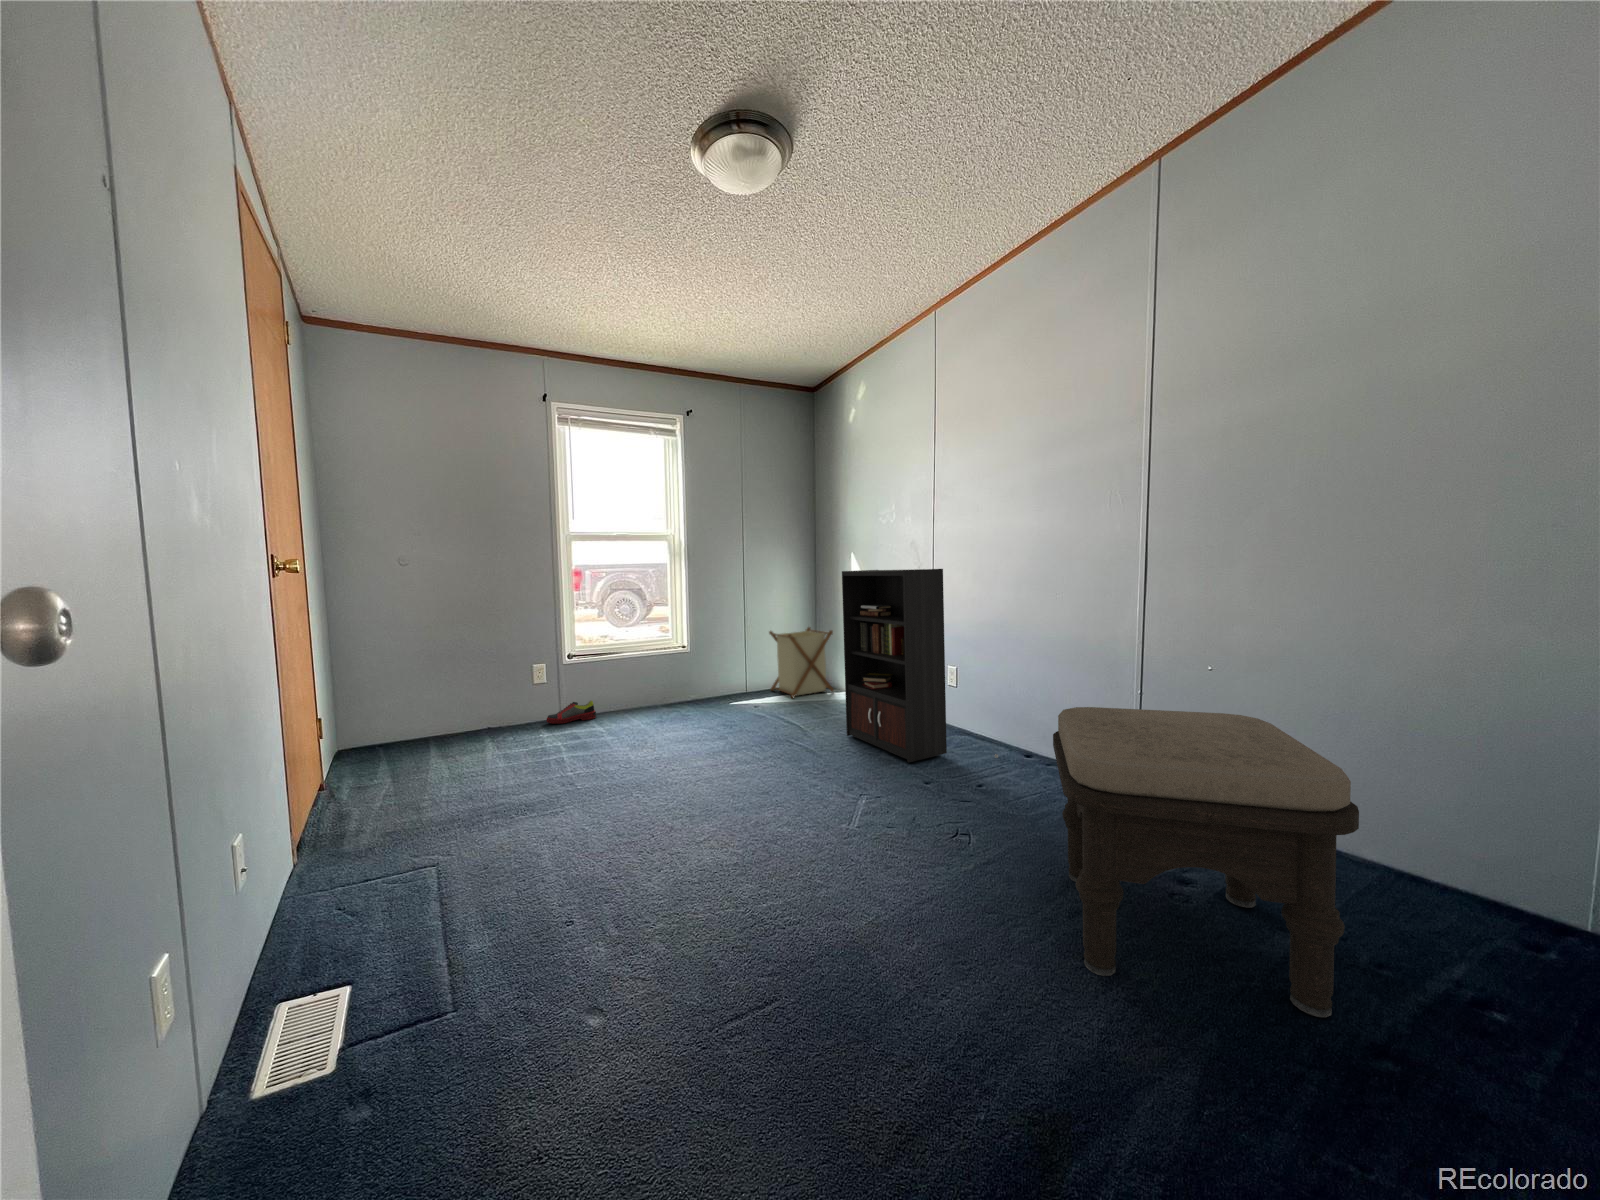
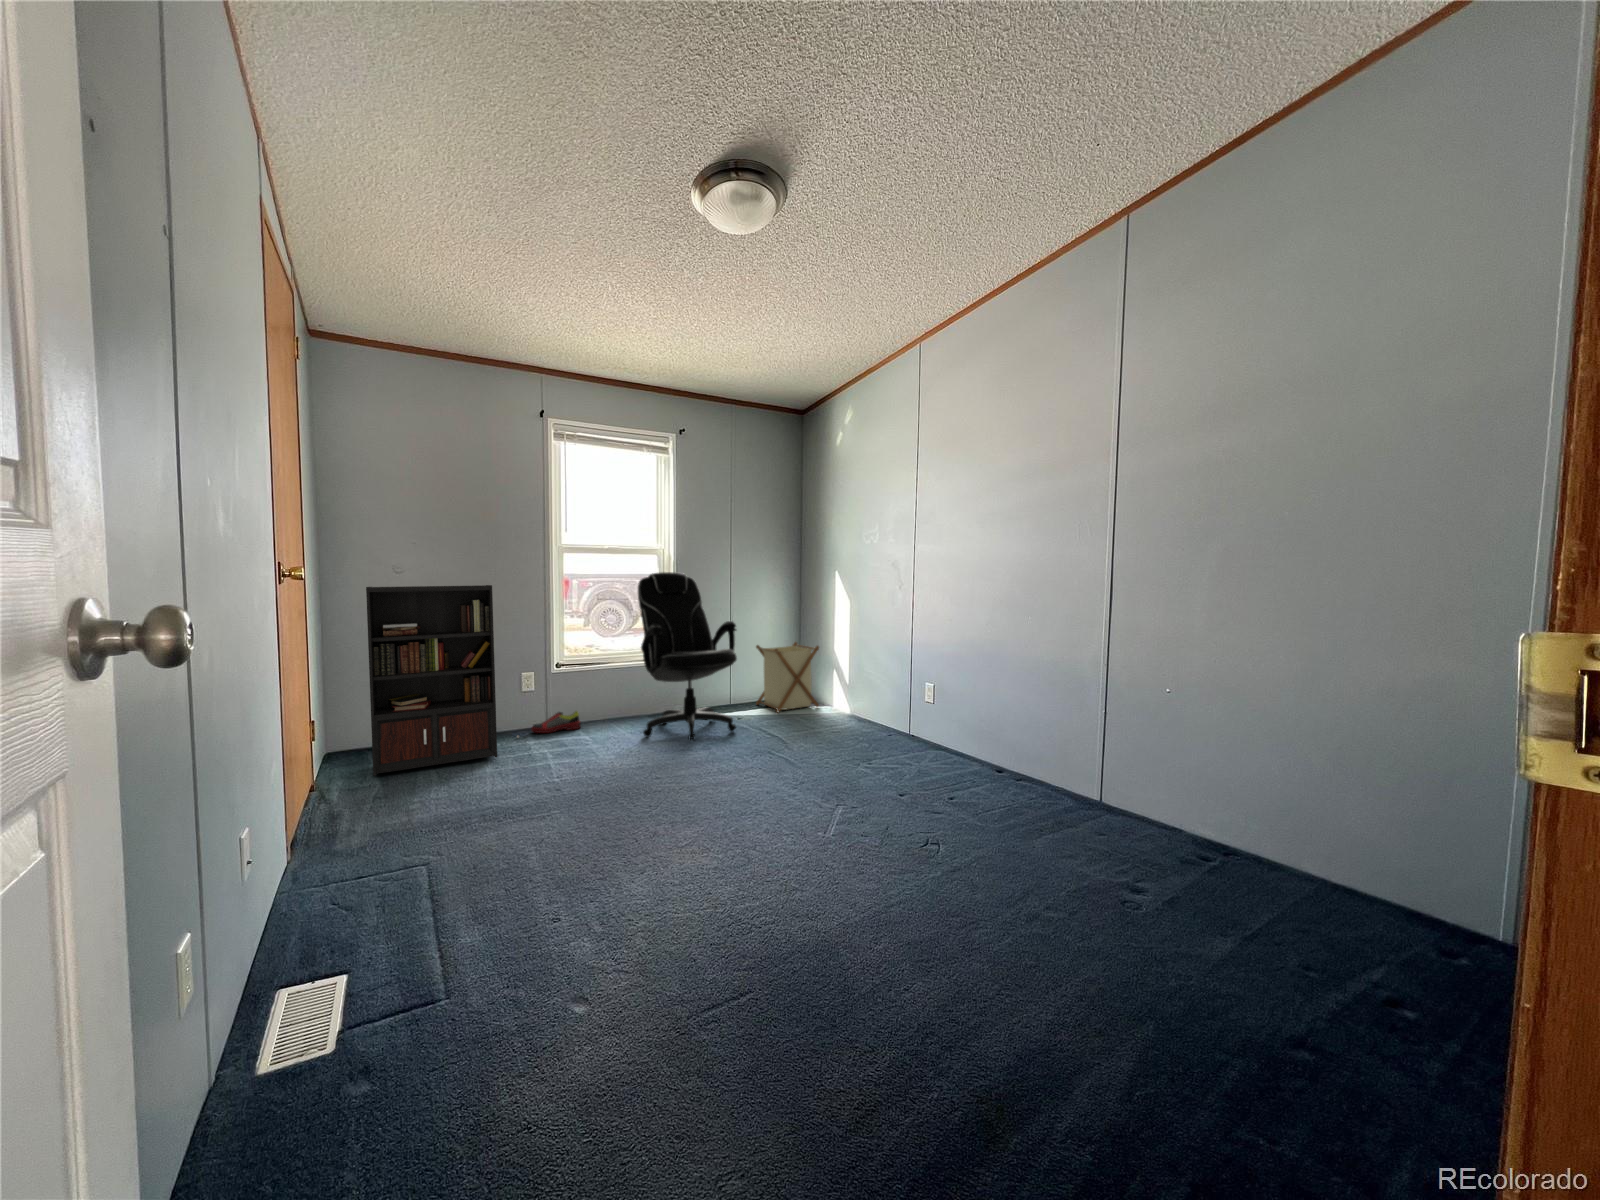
office chair: none [649,560,752,729] -> present [638,572,737,740]
bookcase: present [842,569,998,762] -> present [366,585,519,776]
ottoman: present [1053,707,1359,1017] -> none [1019,725,1282,1014]

